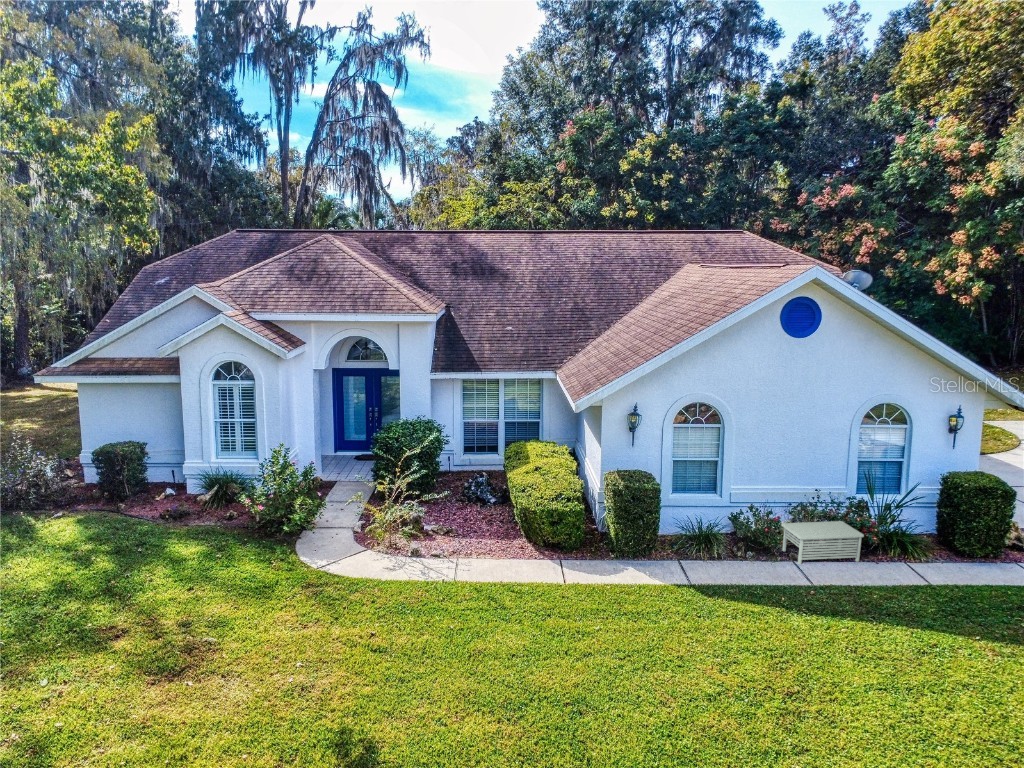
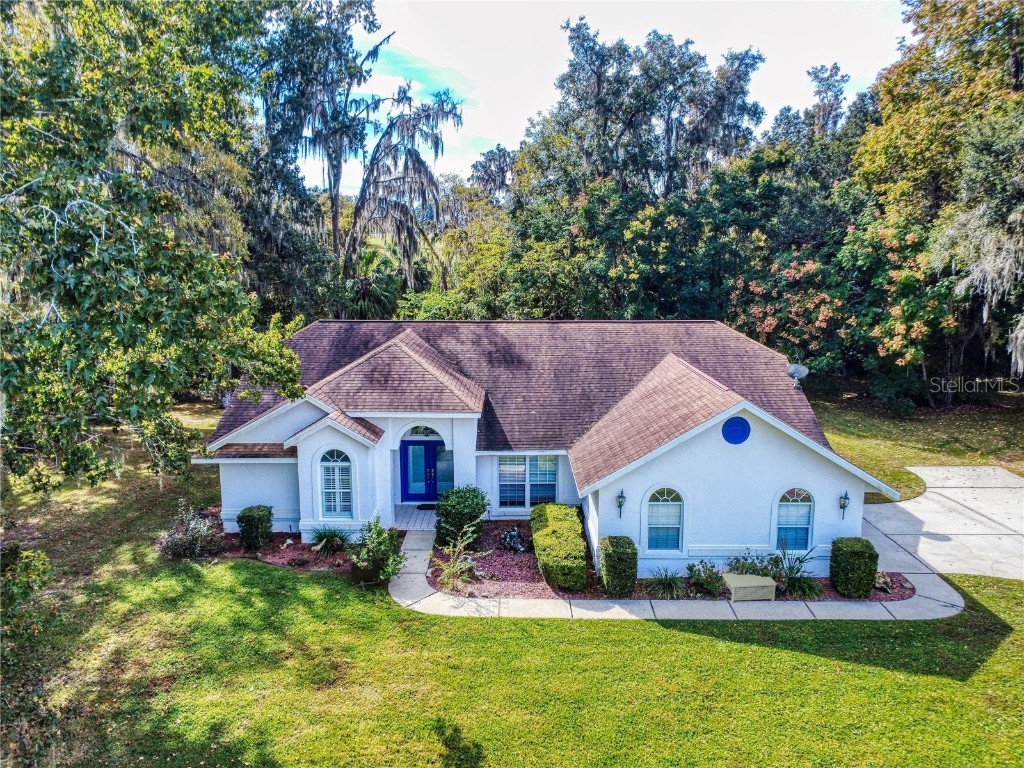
lounge chair: none [237,501,285,549] -> present [351,559,381,590]

